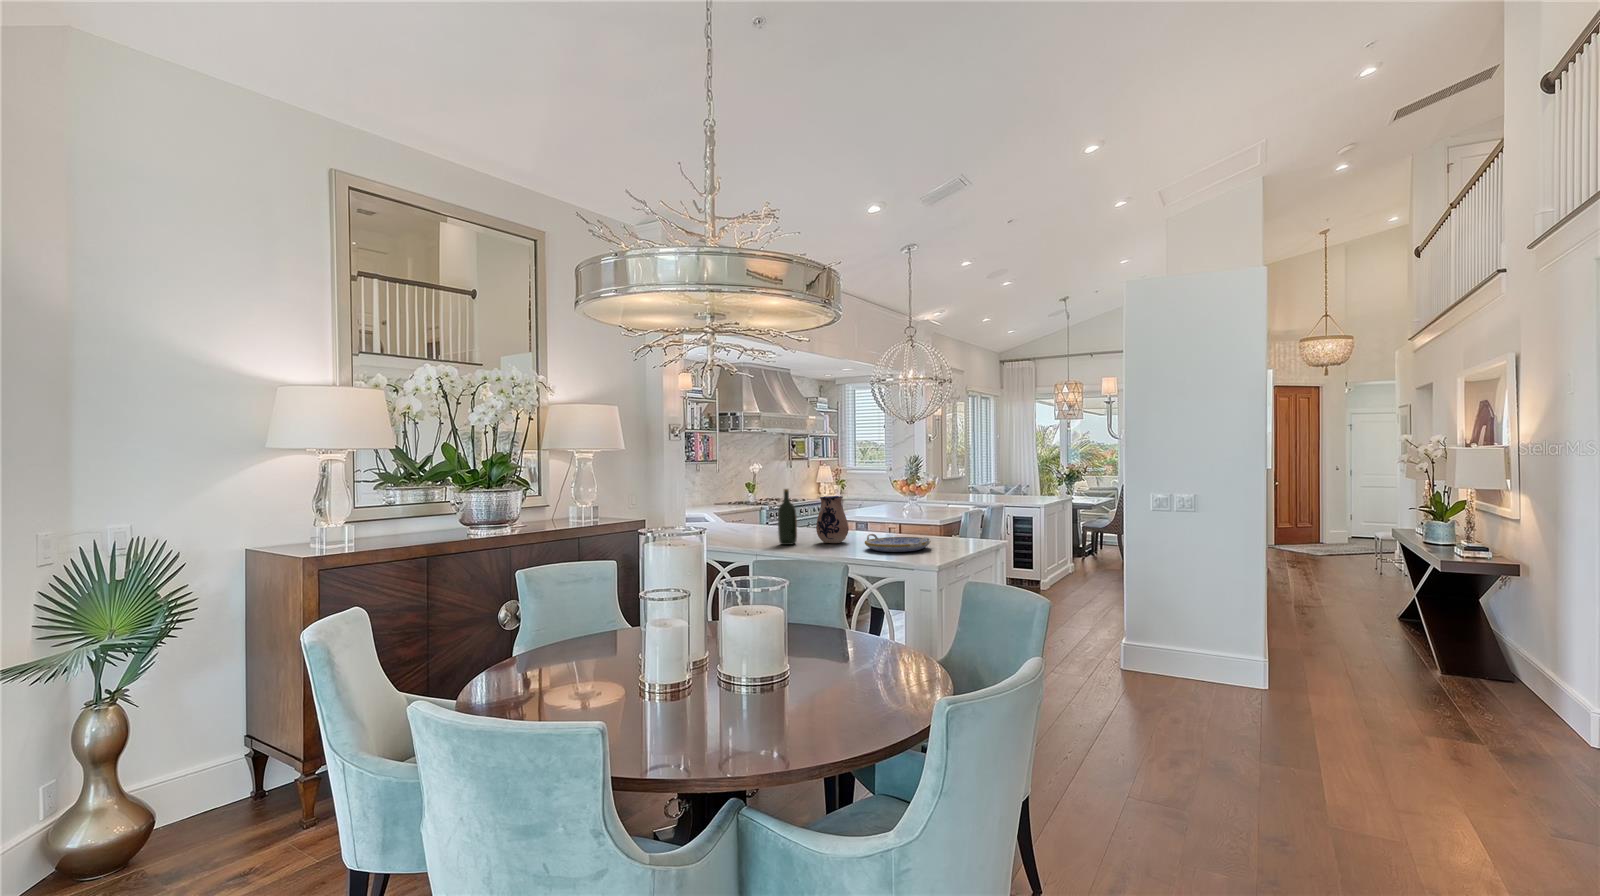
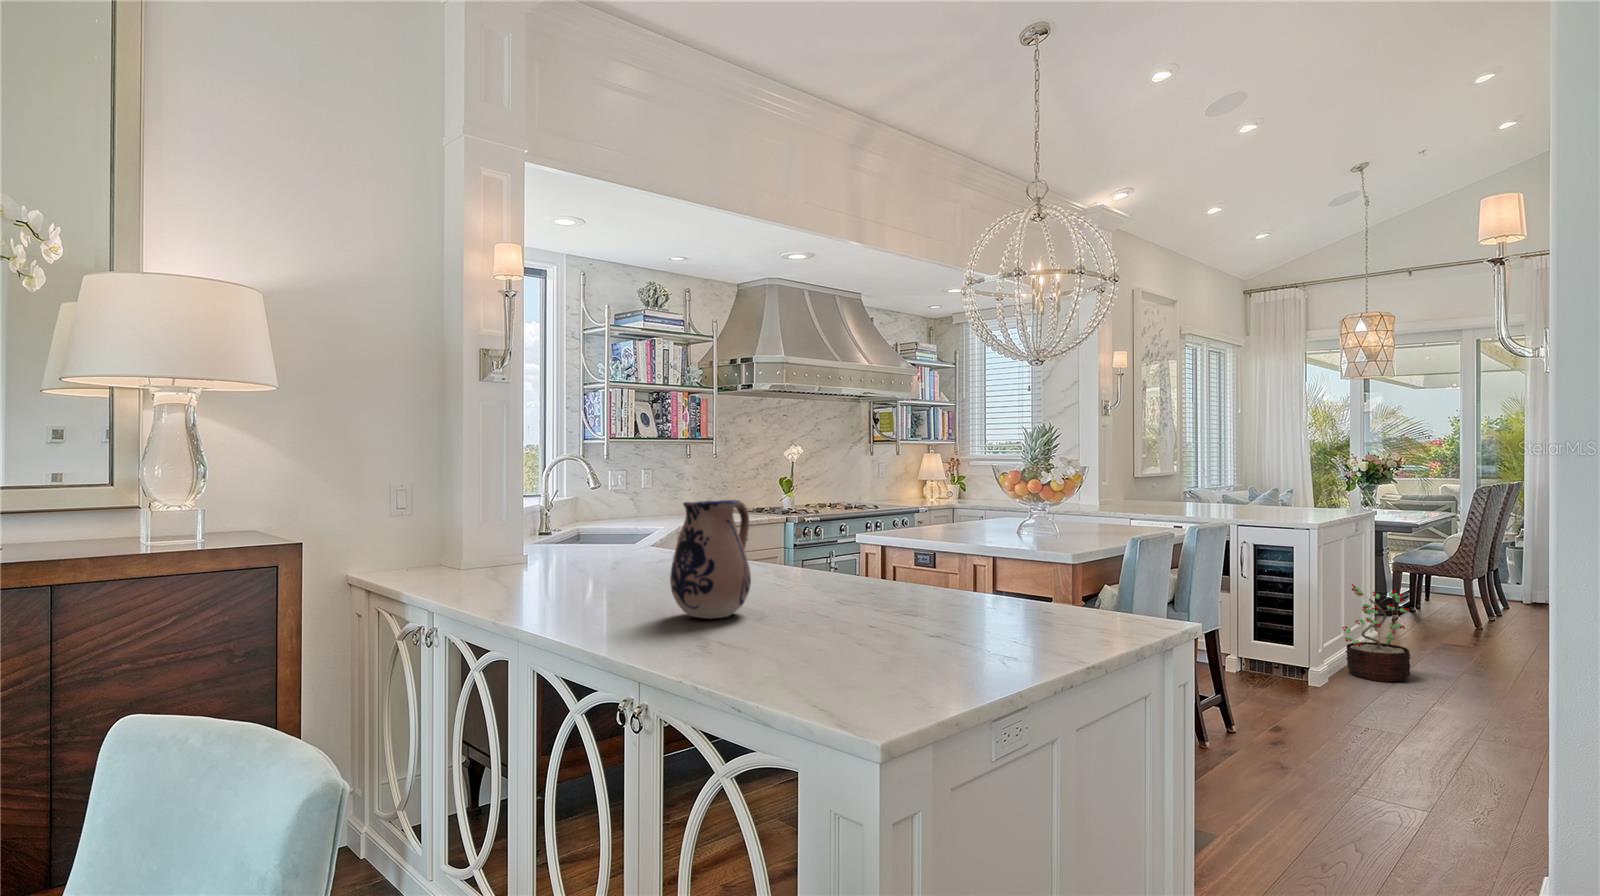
wine bottle: present [778,489,797,545] -> none [585,480,632,617]
serving tray: present [865,534,931,552] -> none [723,603,913,671]
decorative plant: none [1057,536,1090,587] -> present [1342,584,1410,682]

